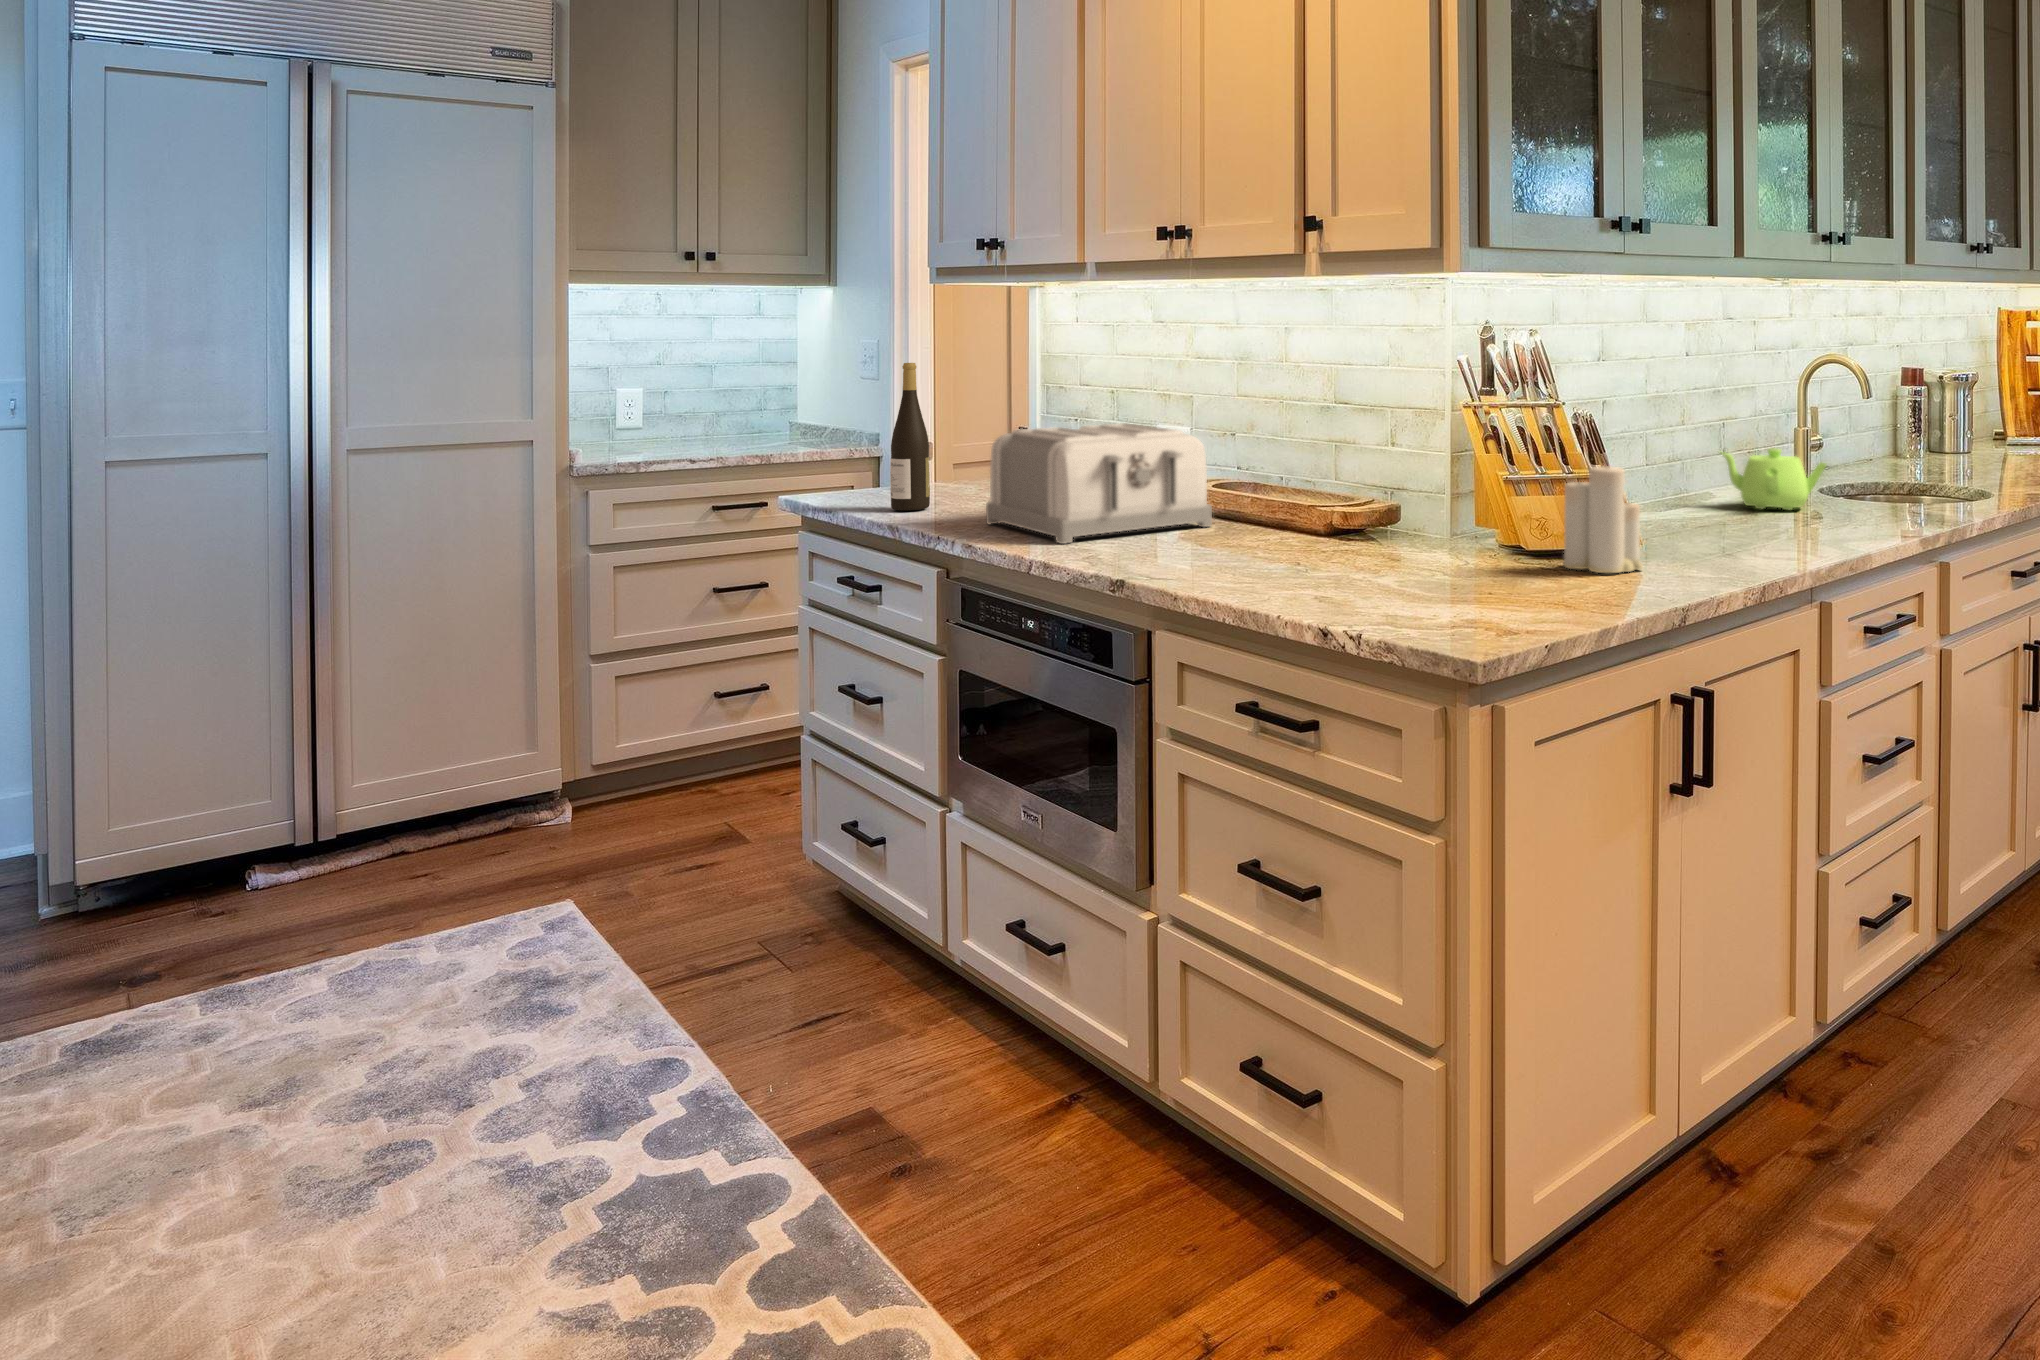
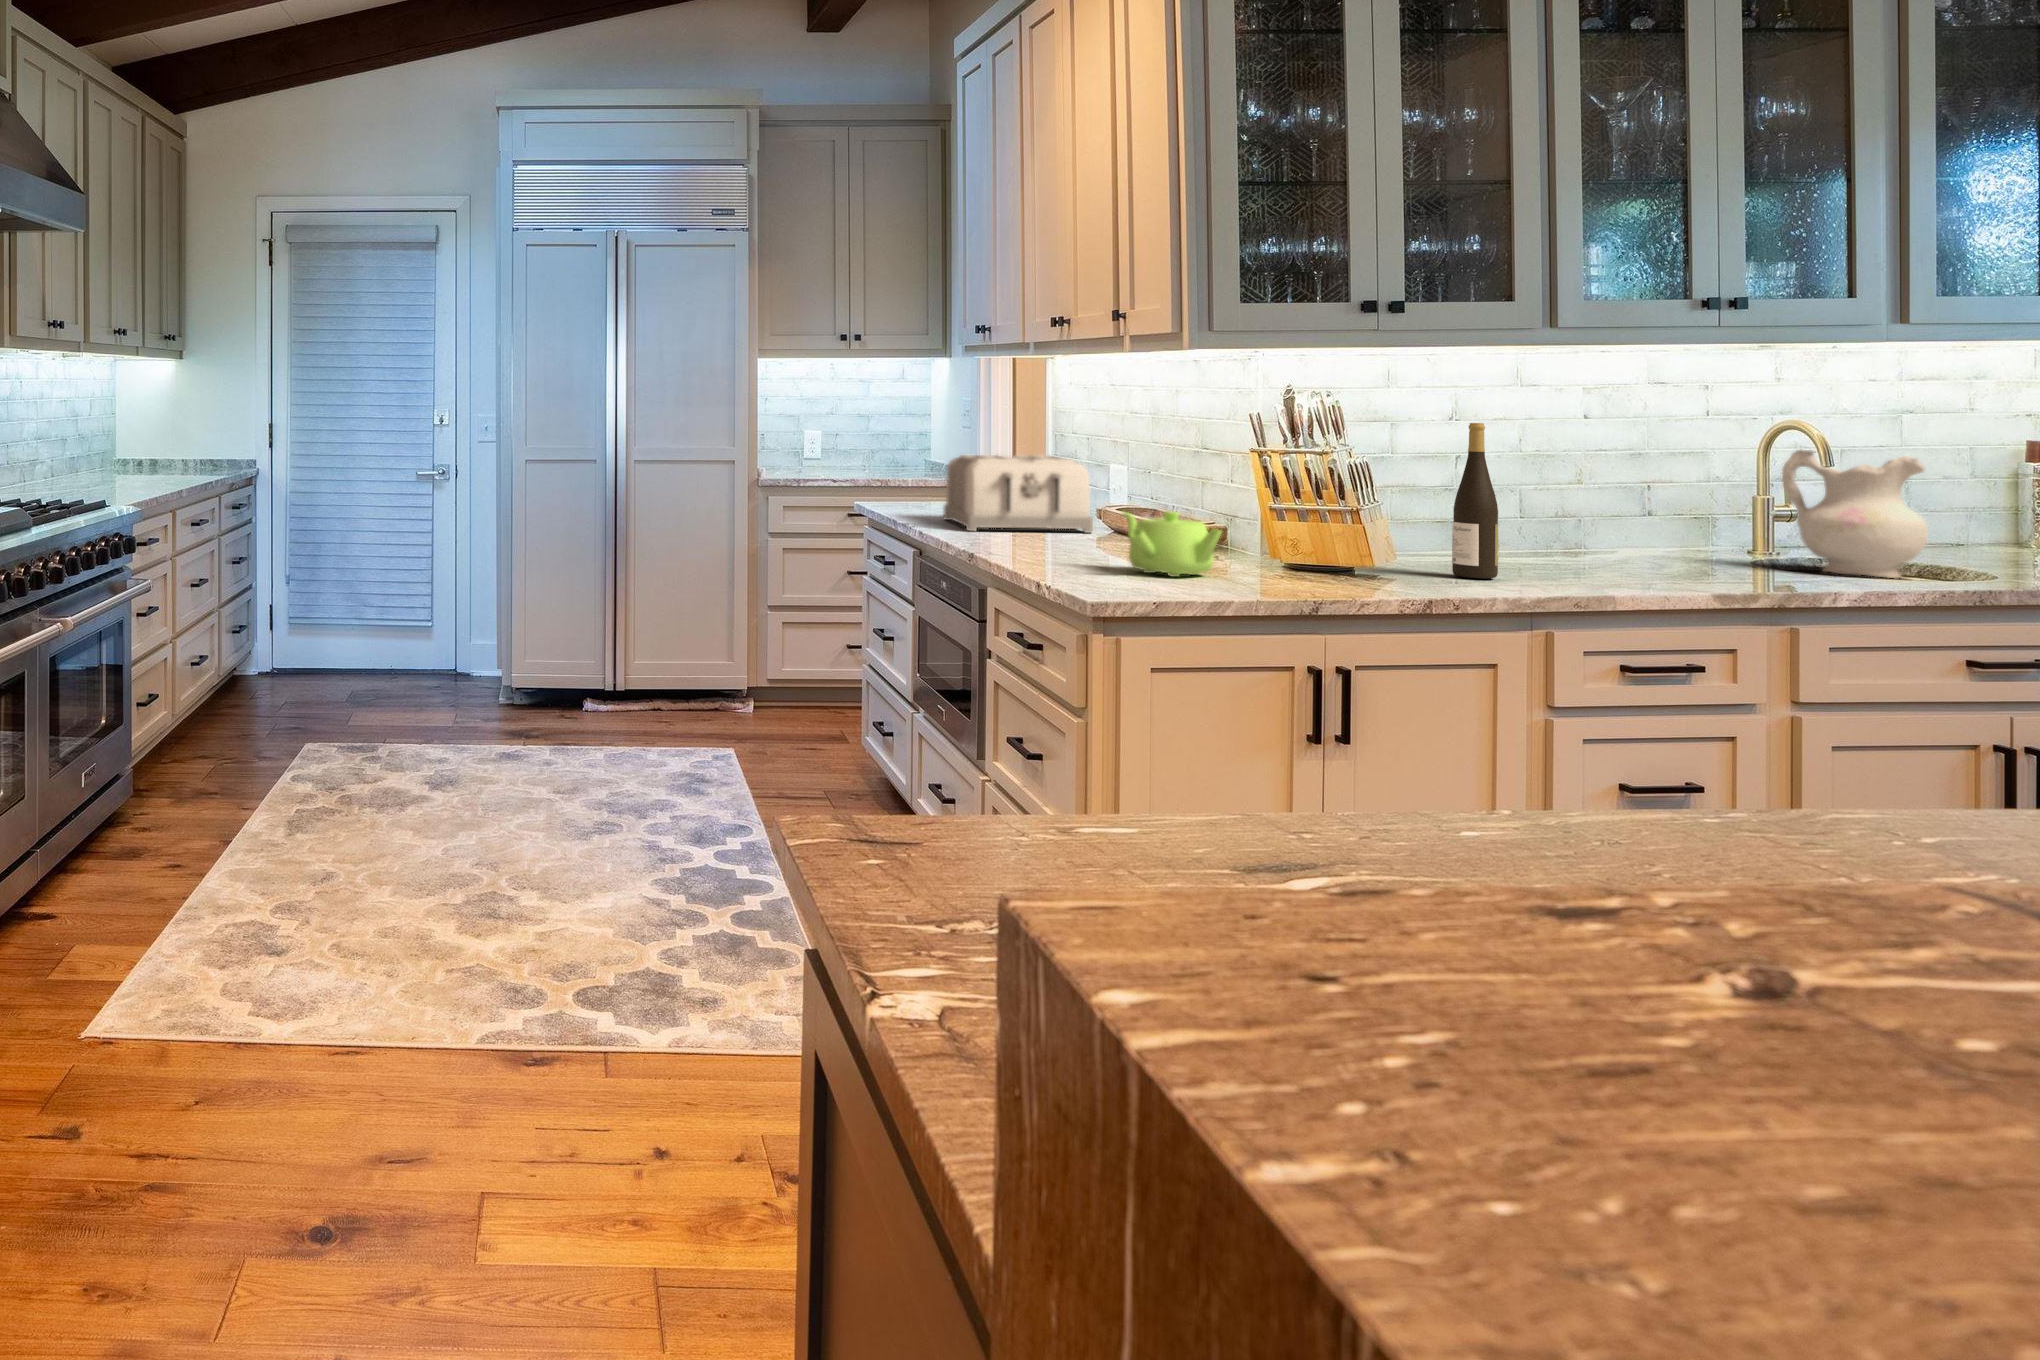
wine bottle: present [890,363,930,511] -> present [1452,423,1498,579]
ceramic pitcher: none [1826,382,1929,498] -> present [1782,450,1928,578]
teapot: present [1721,448,1826,510] -> present [1122,511,1221,577]
candle: present [1563,466,1643,573] -> none [1302,484,1369,580]

